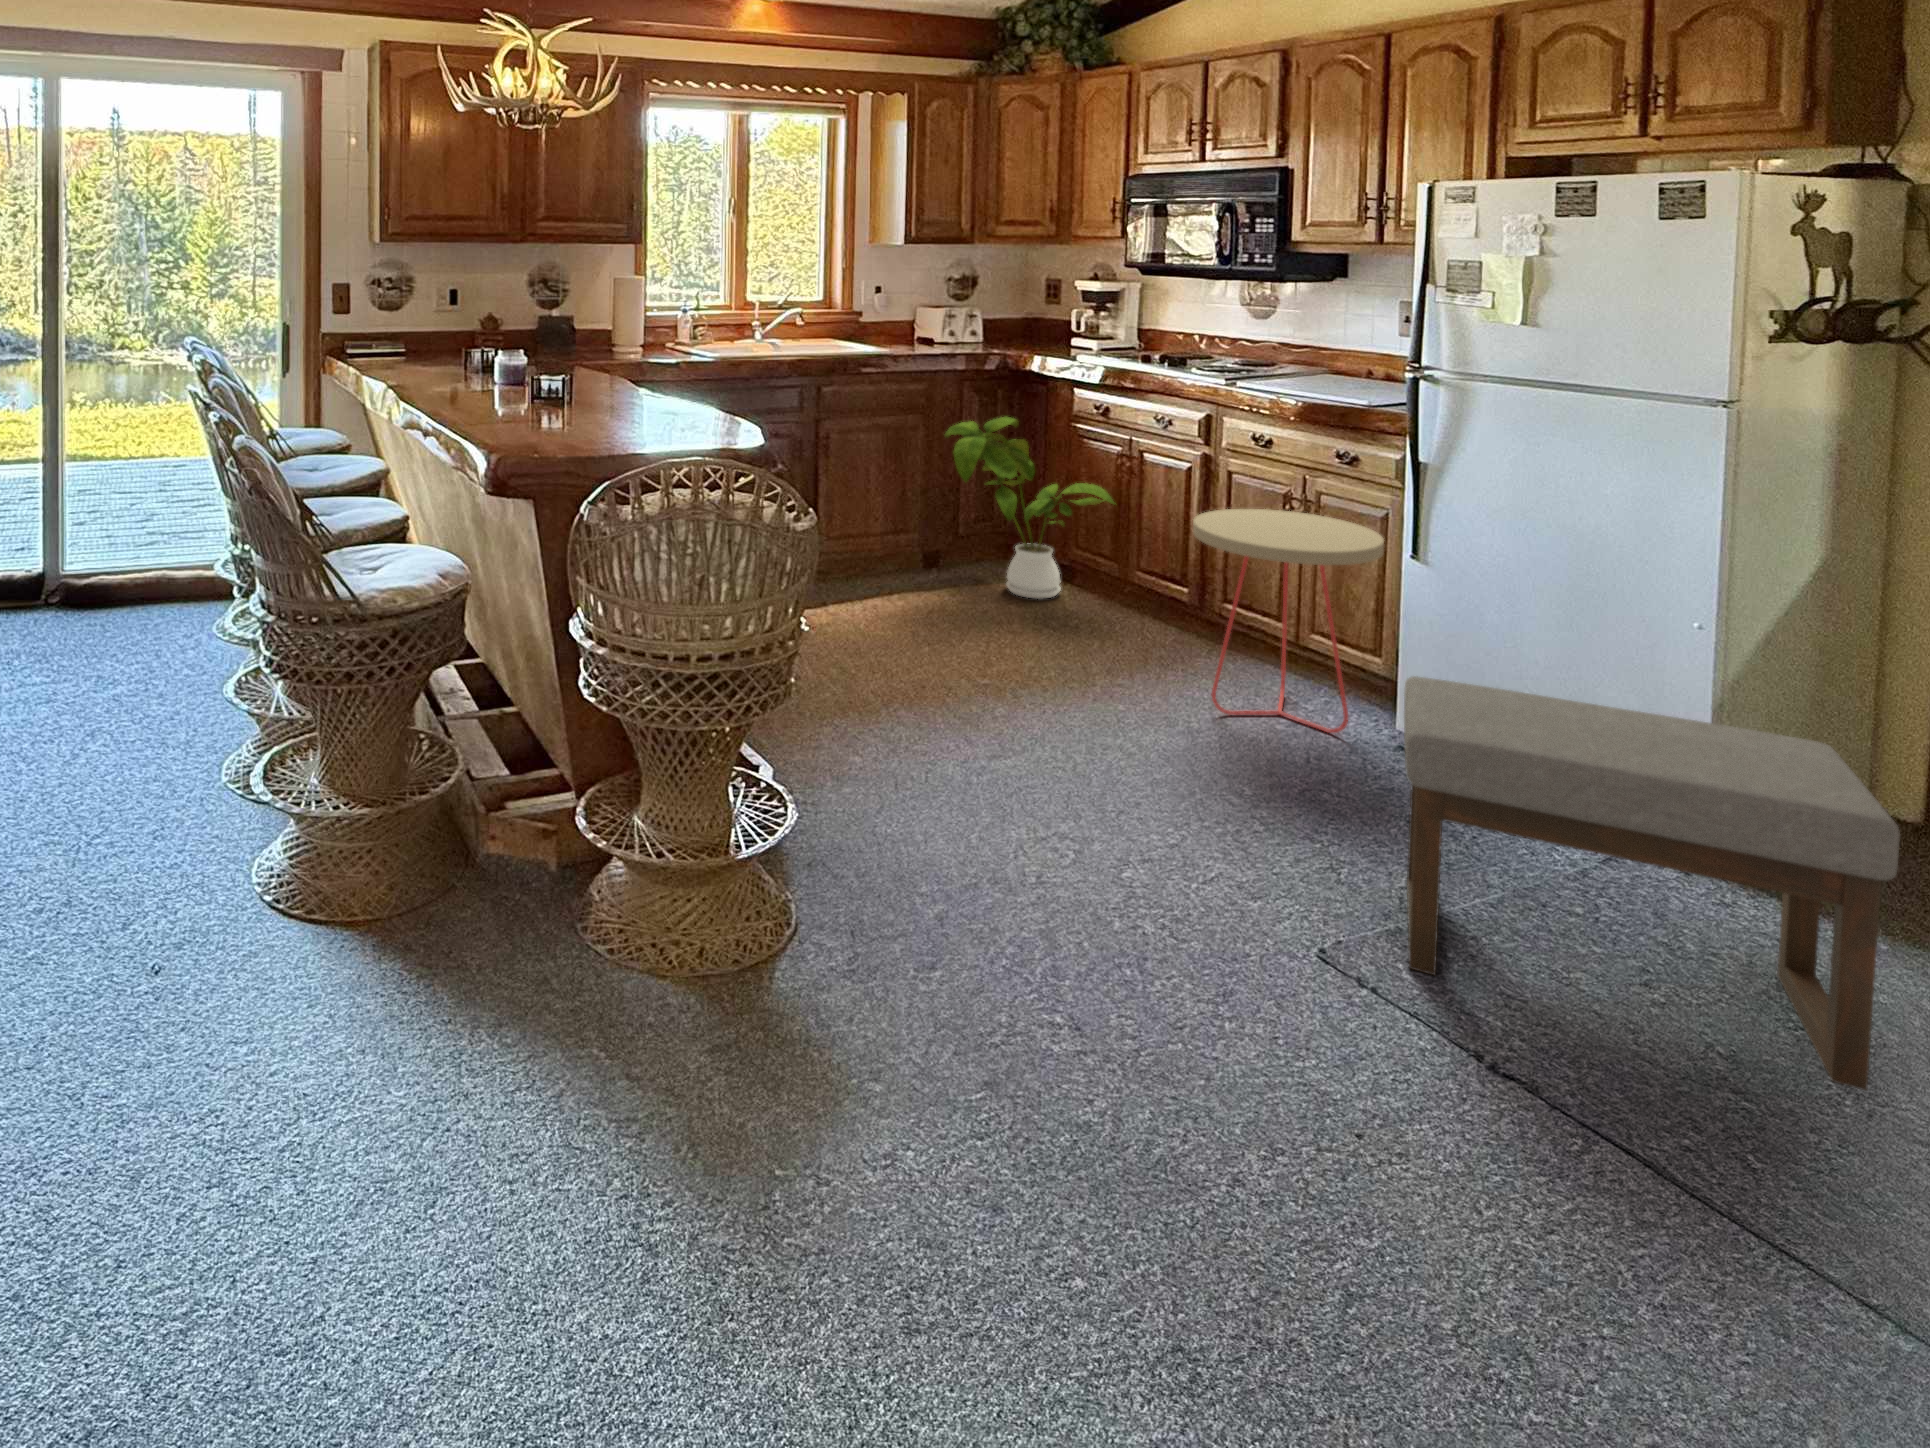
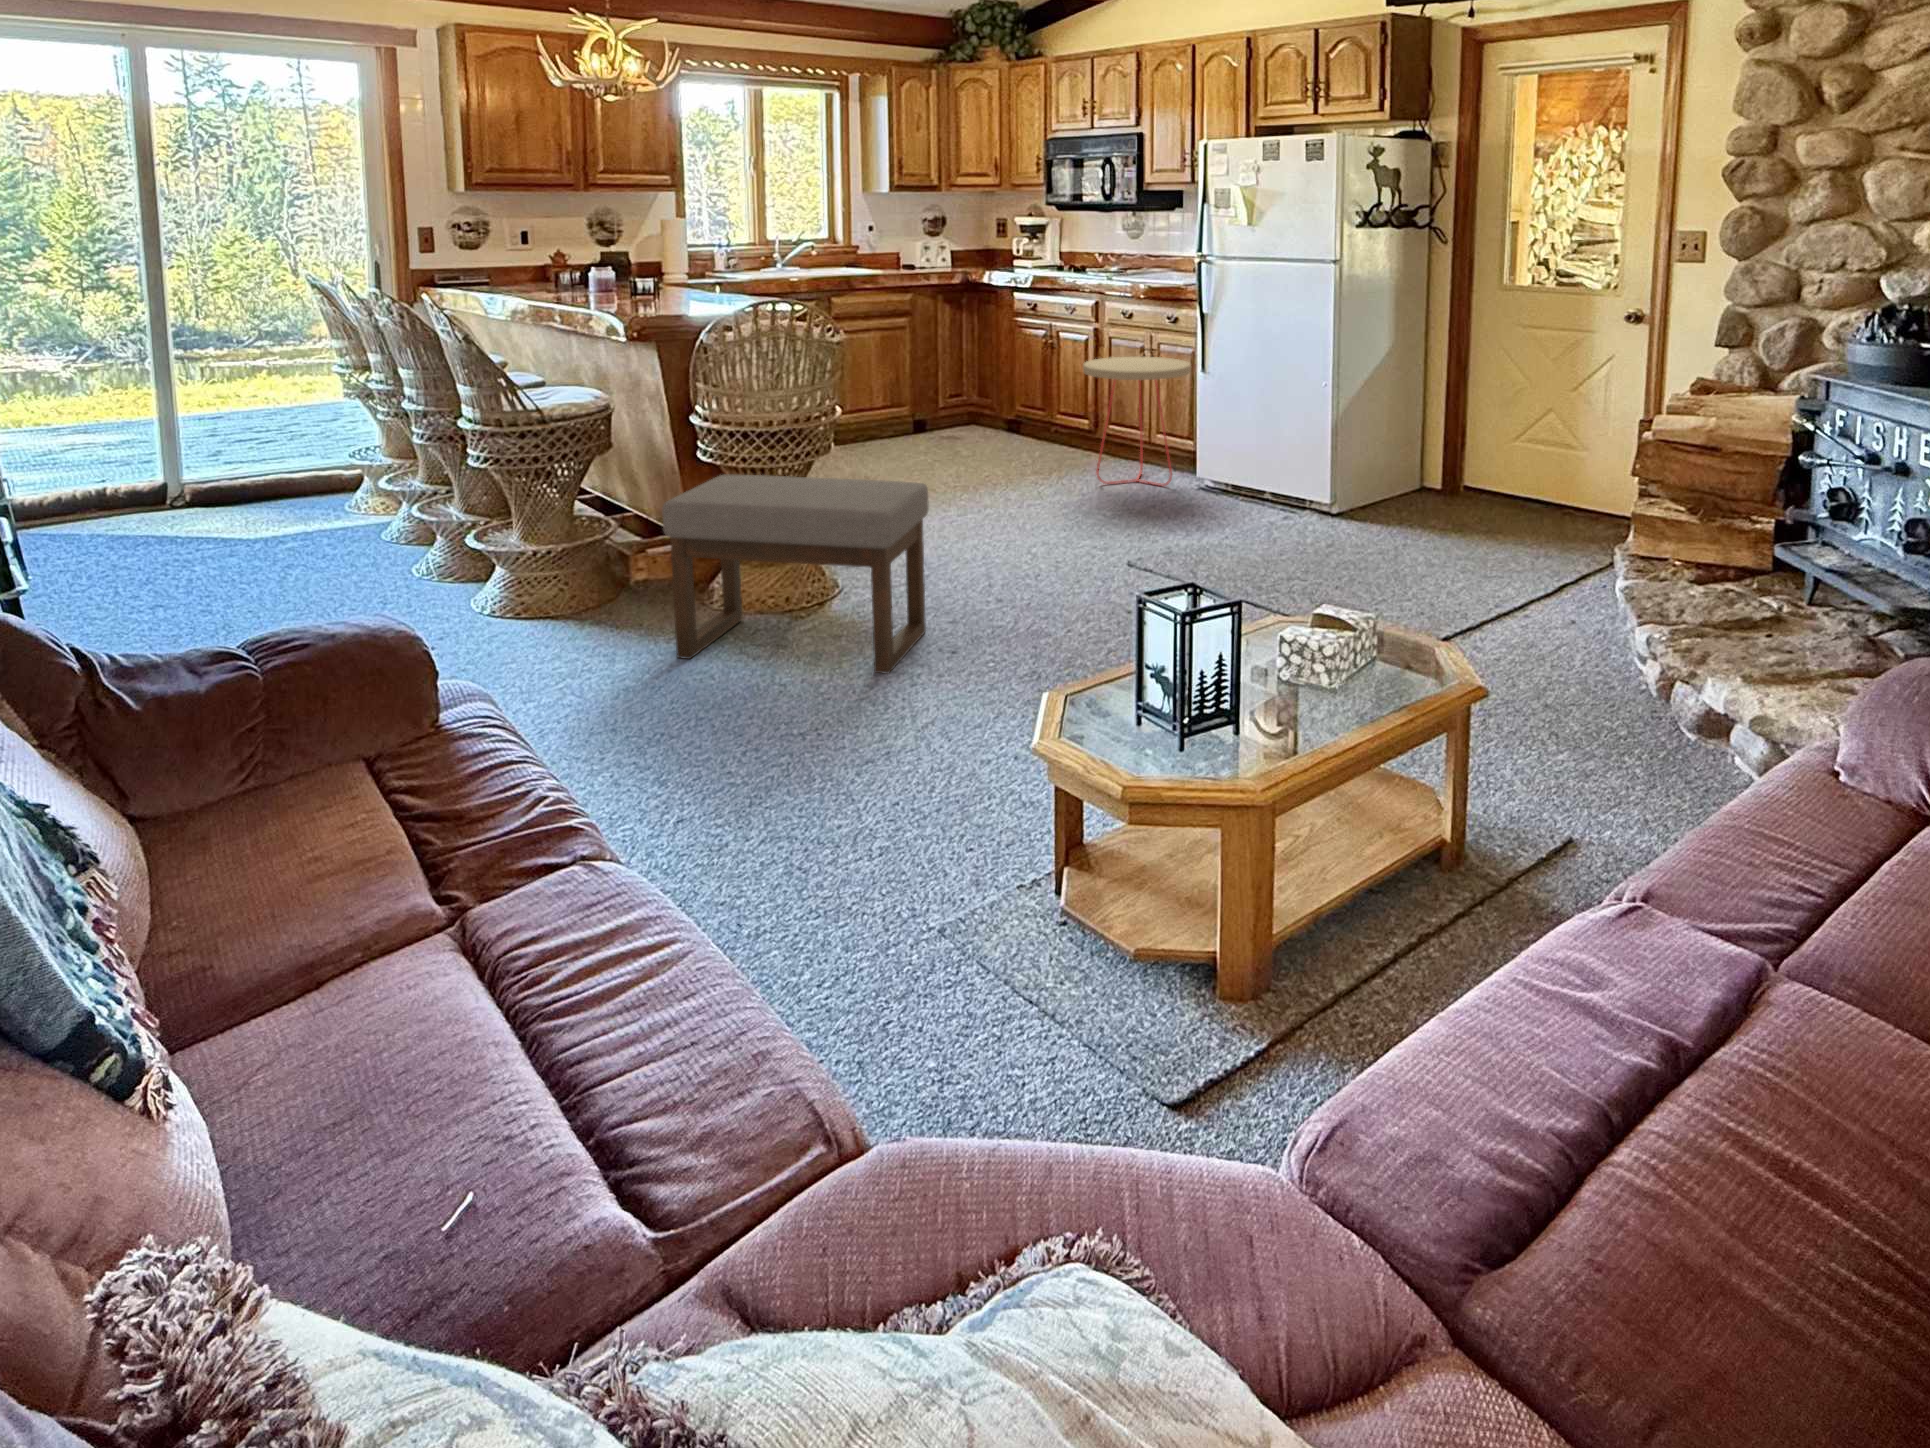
house plant: present [945,417,1114,599] -> none [926,314,1045,443]
ottoman: present [1404,676,1900,1090] -> present [662,475,929,674]

